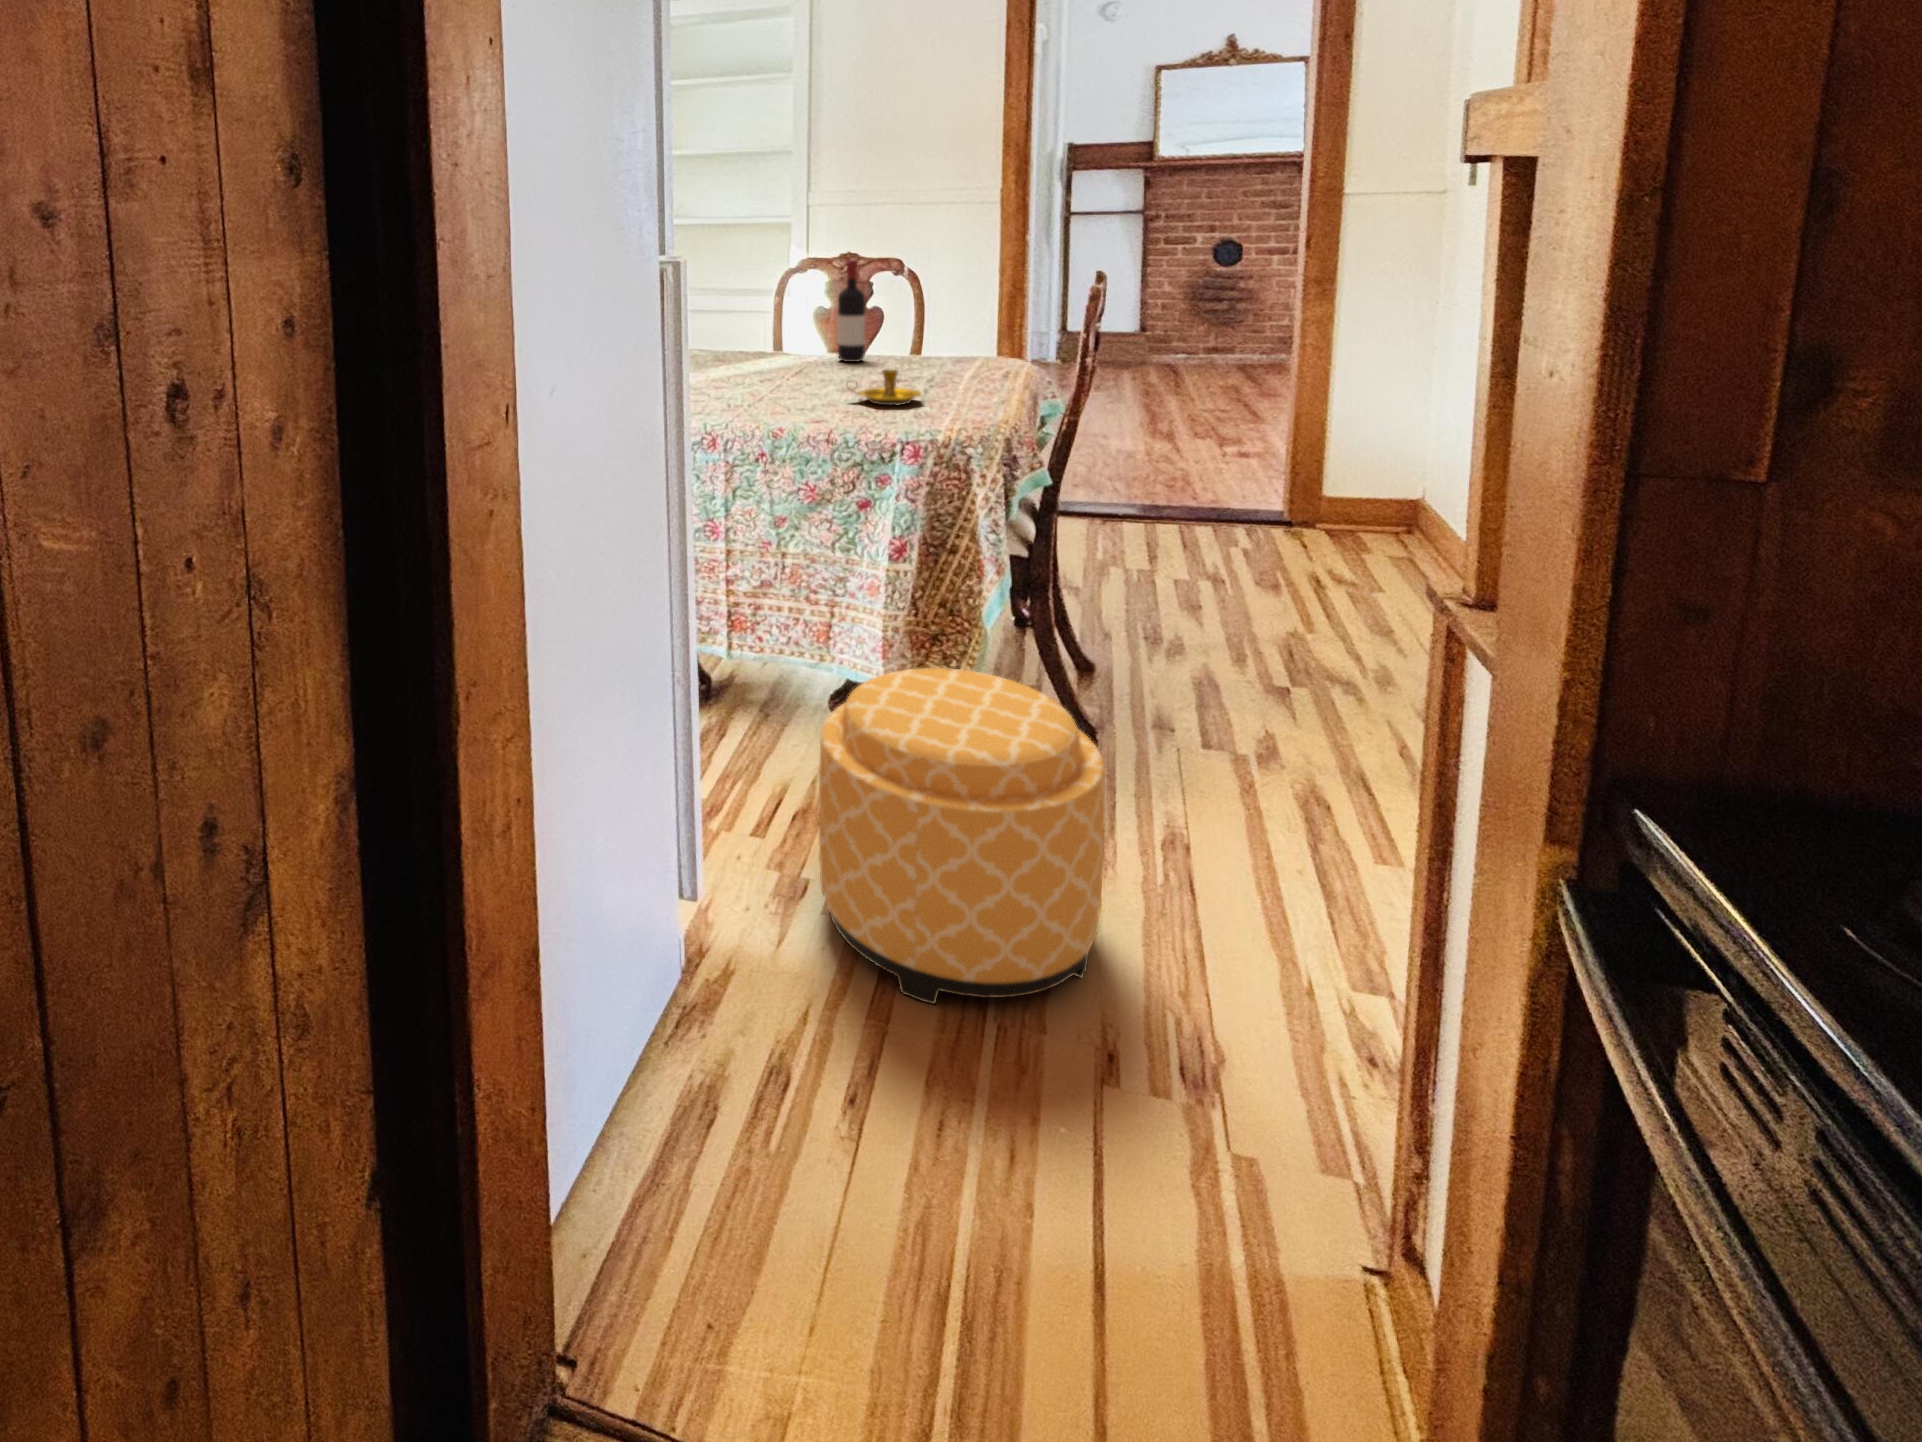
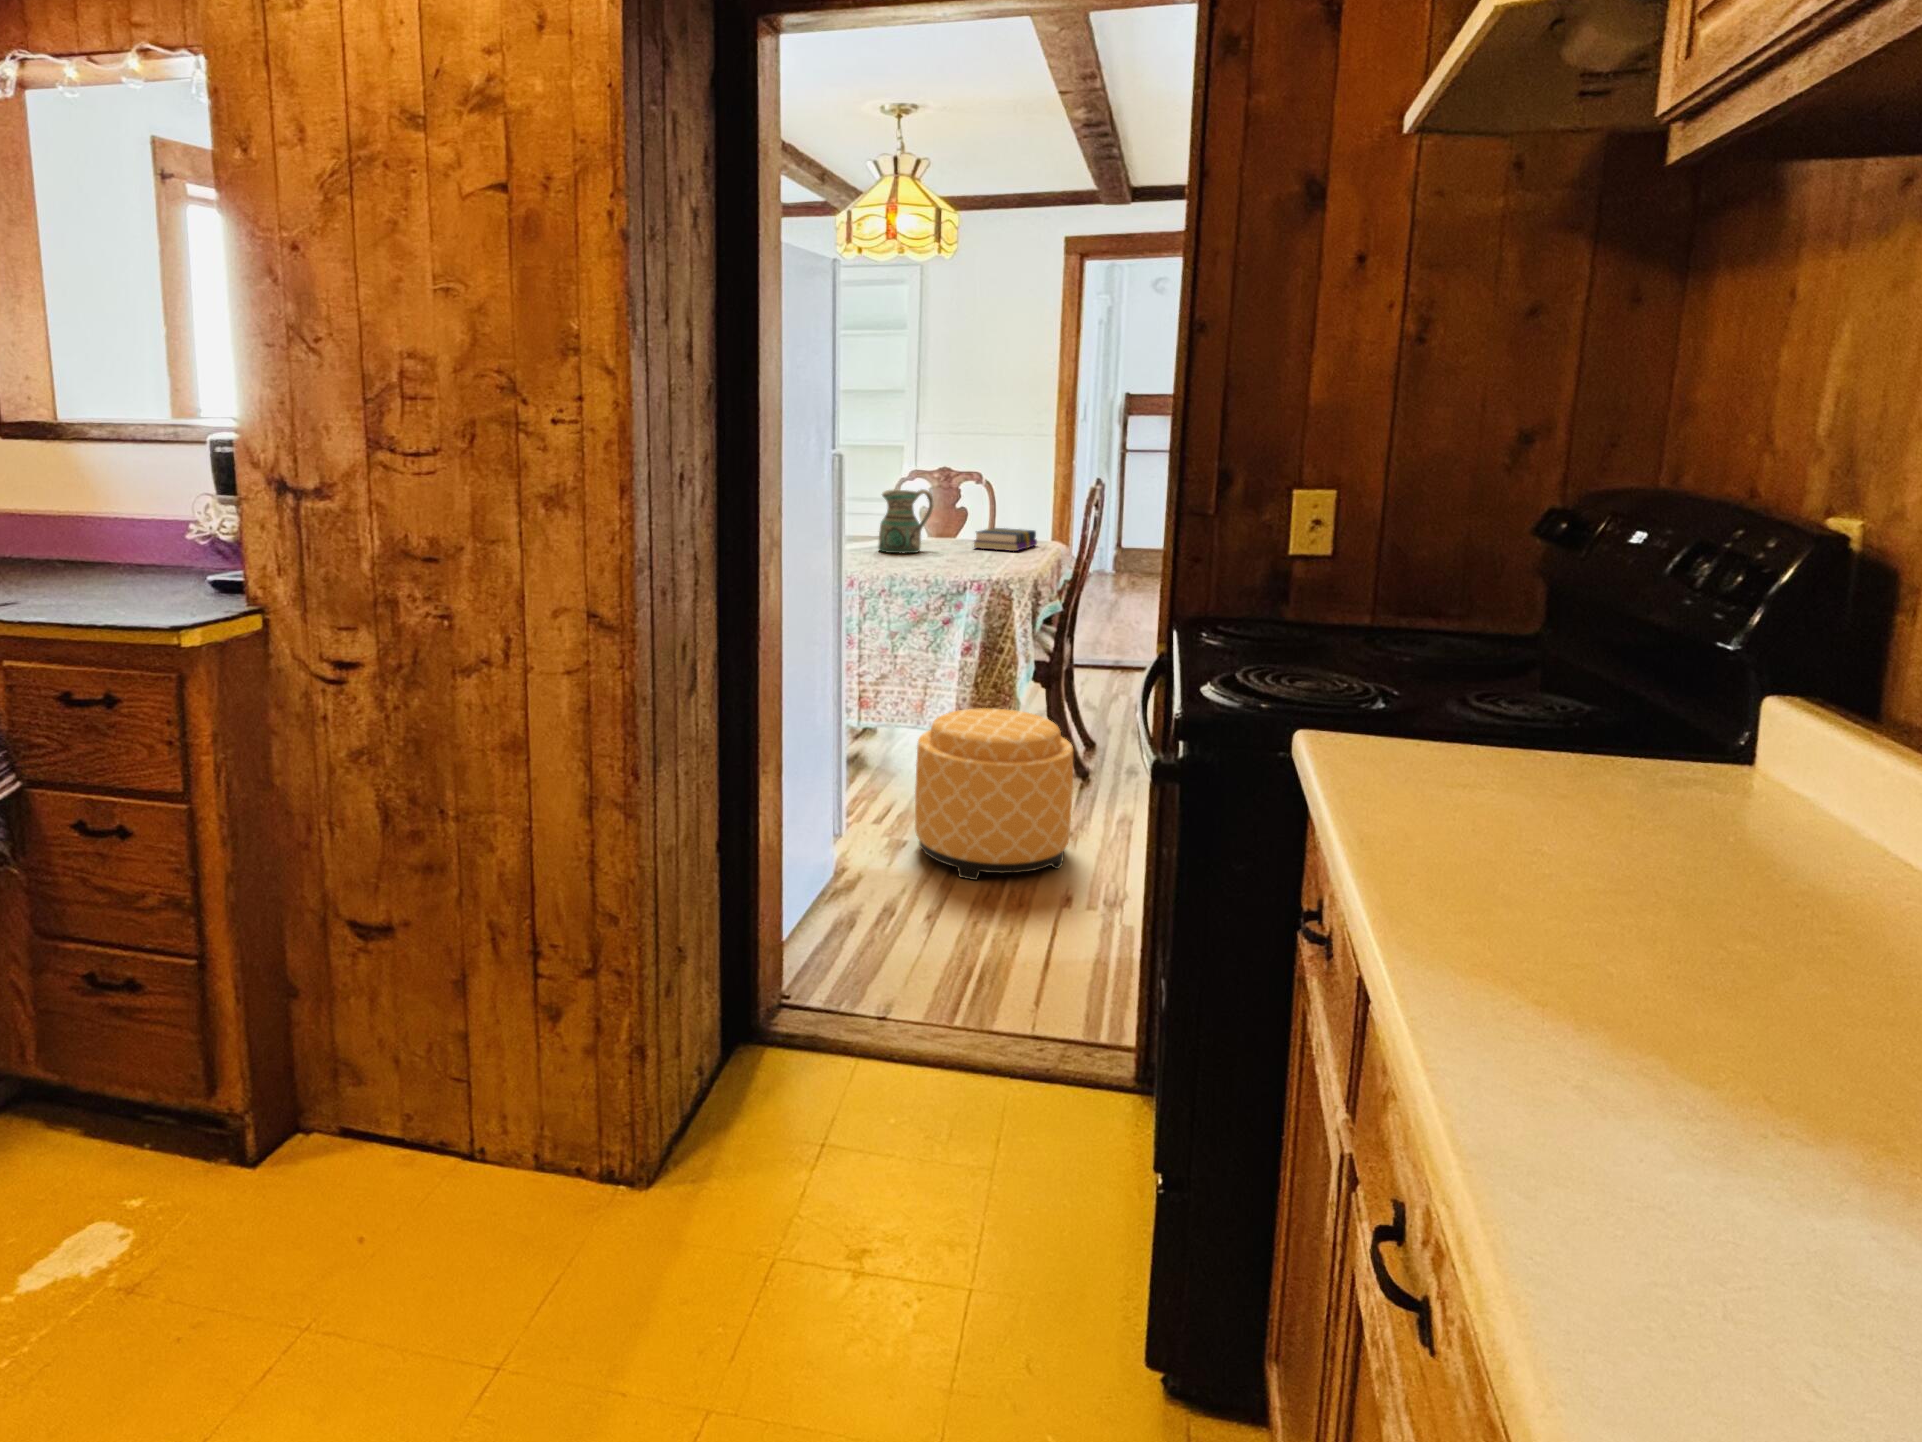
wine bottle: present [838,260,866,362] -> none [934,473,954,544]
ceramic pitcher: none [756,287,836,383] -> present [878,489,933,553]
book: none [896,336,993,374] -> present [974,528,1037,551]
candlestick: present [851,370,921,405] -> none [938,542,987,565]

